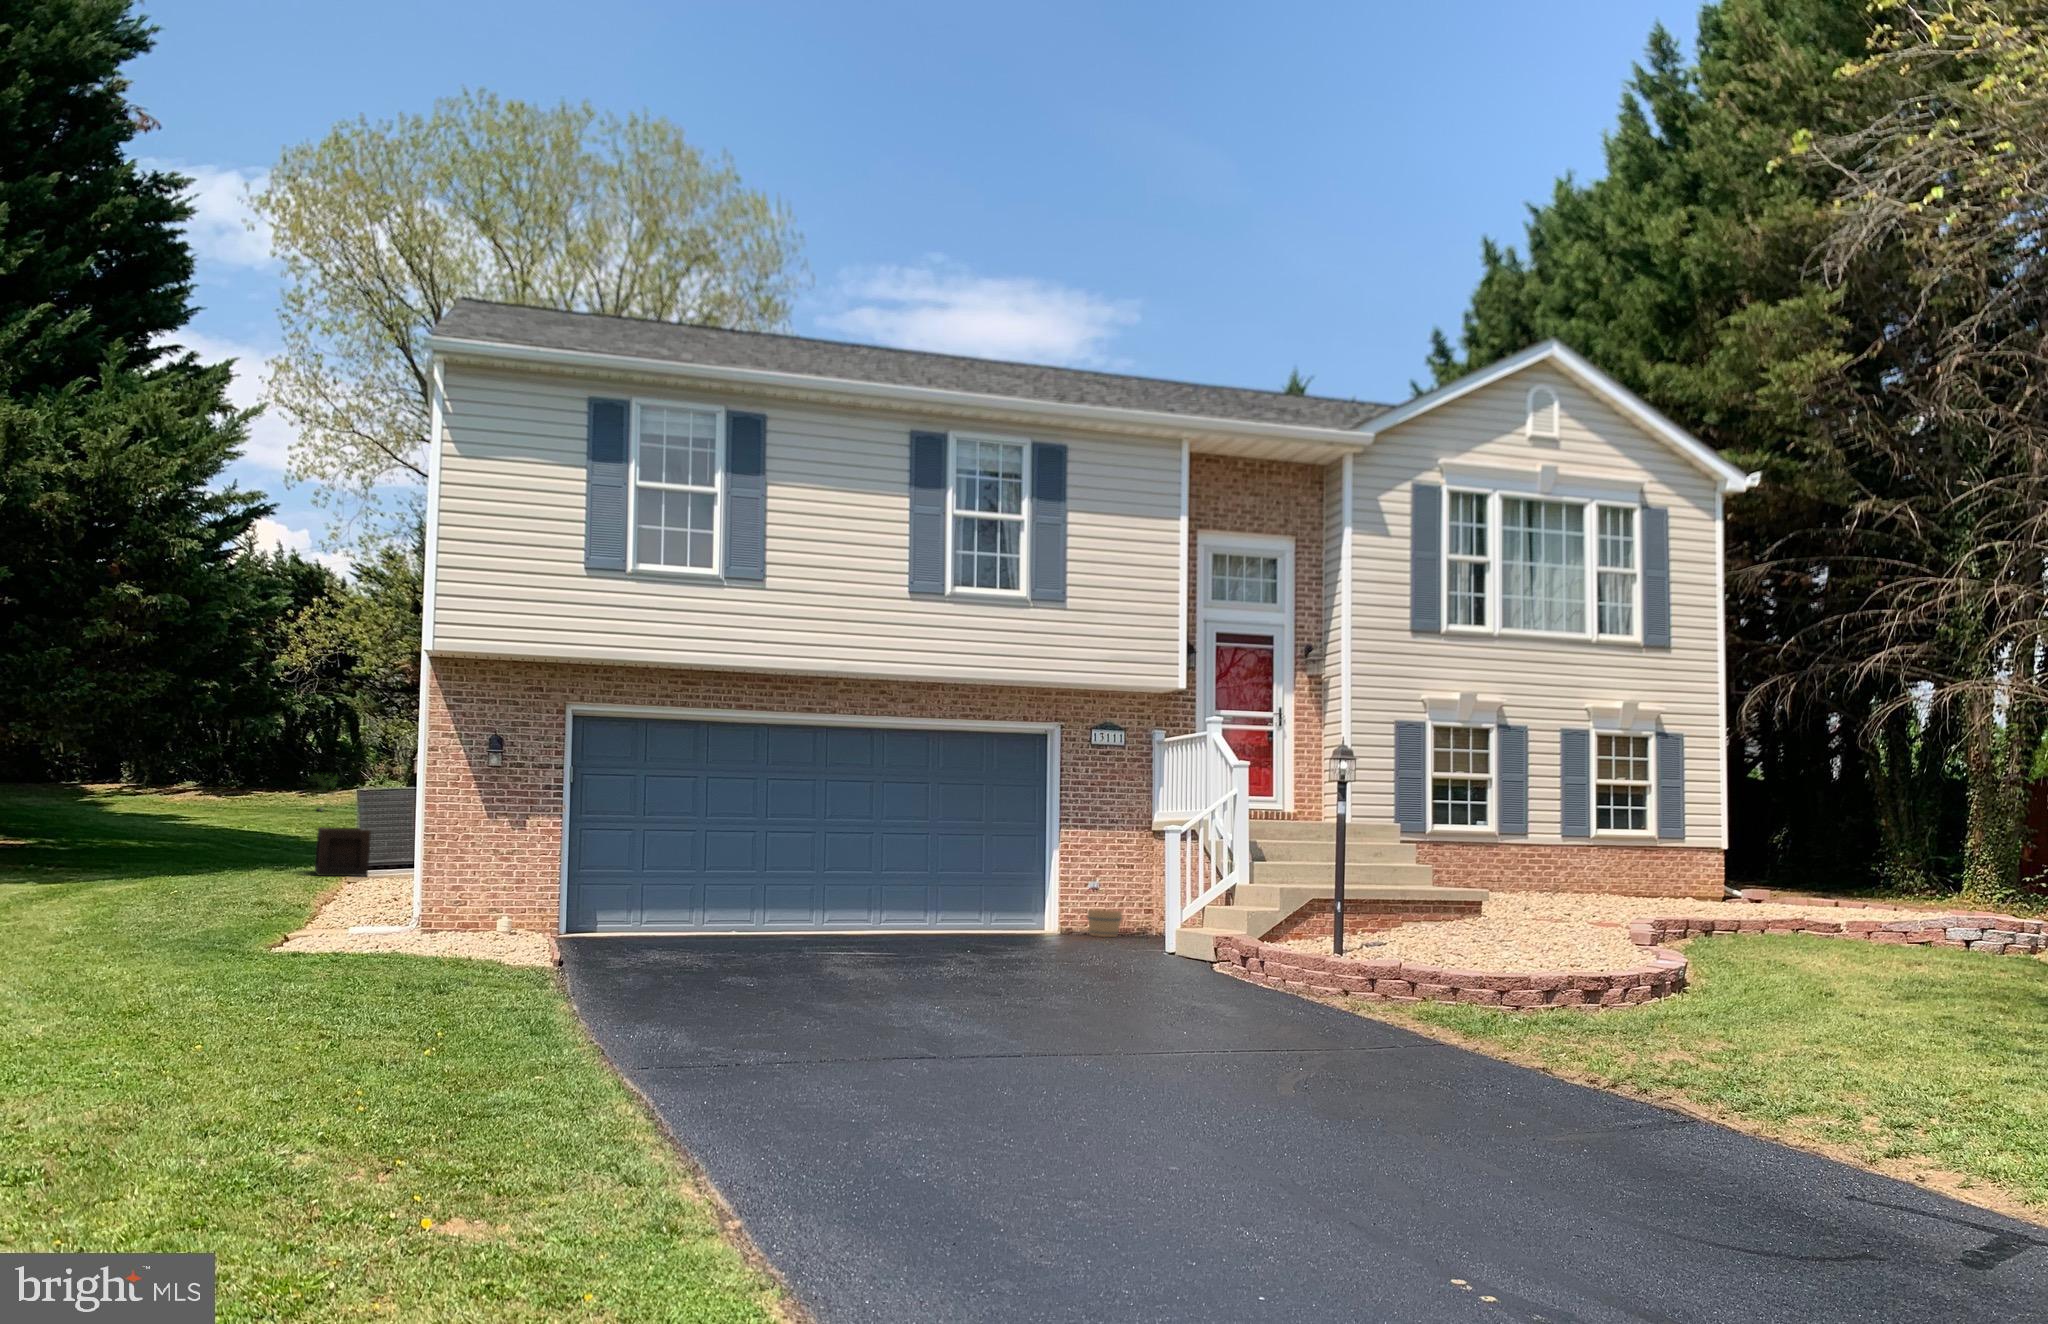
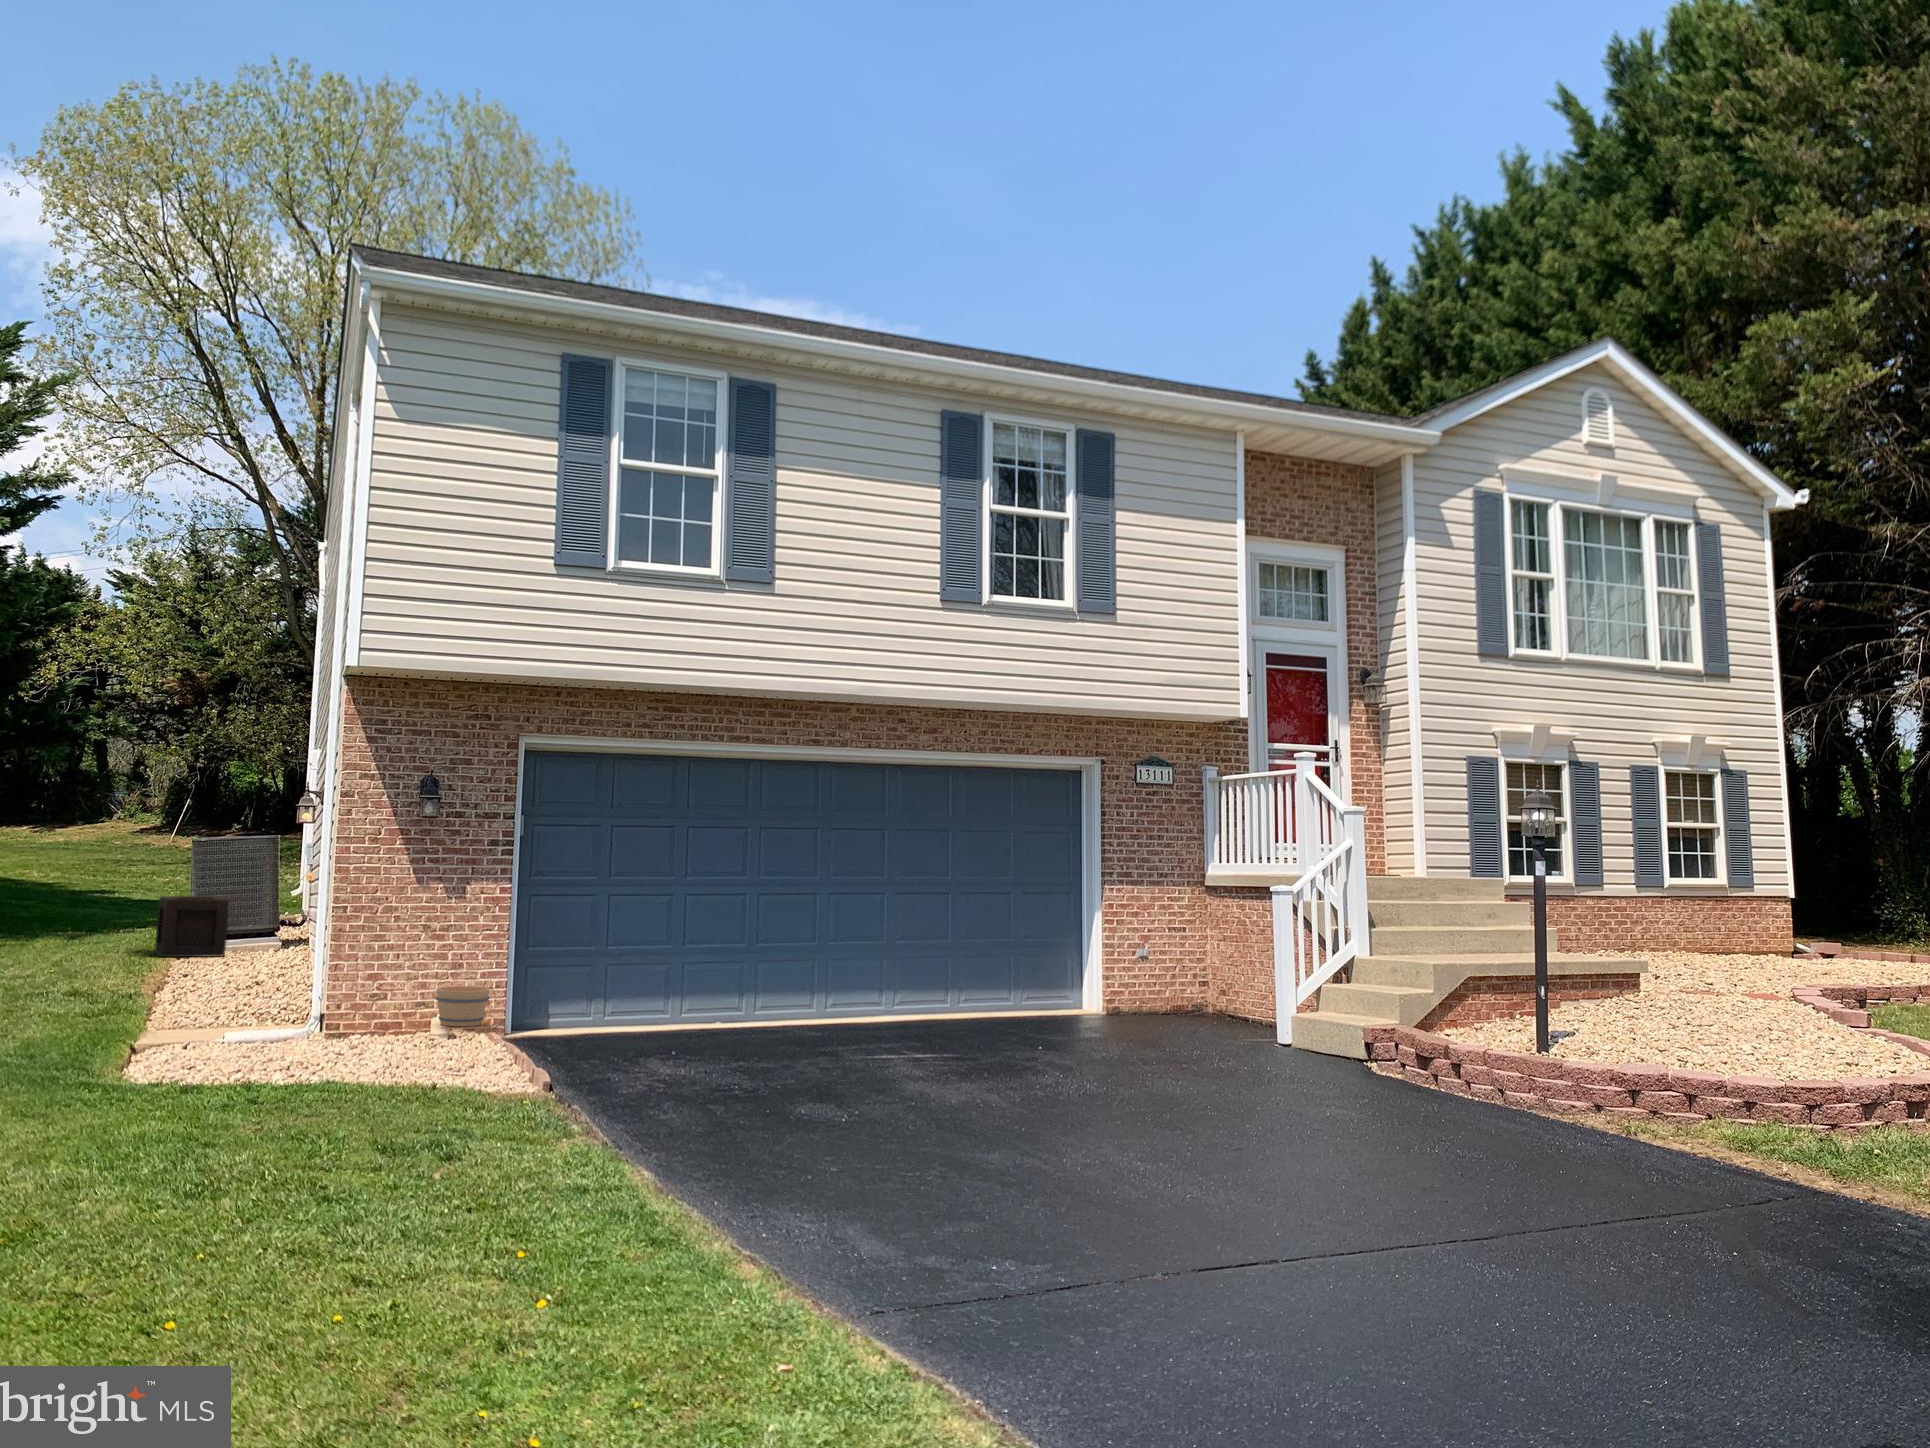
potted plant: present [308,774,337,811] -> none [111,830,151,874]
bucket: present [1087,910,1122,937] -> present [436,986,490,1026]

